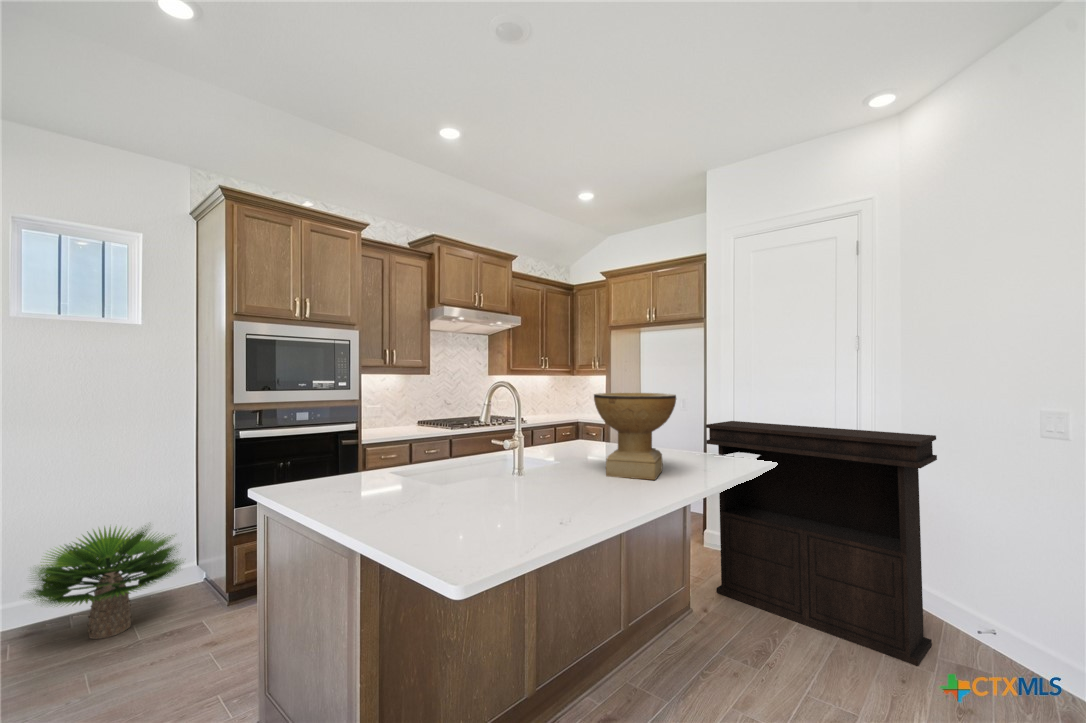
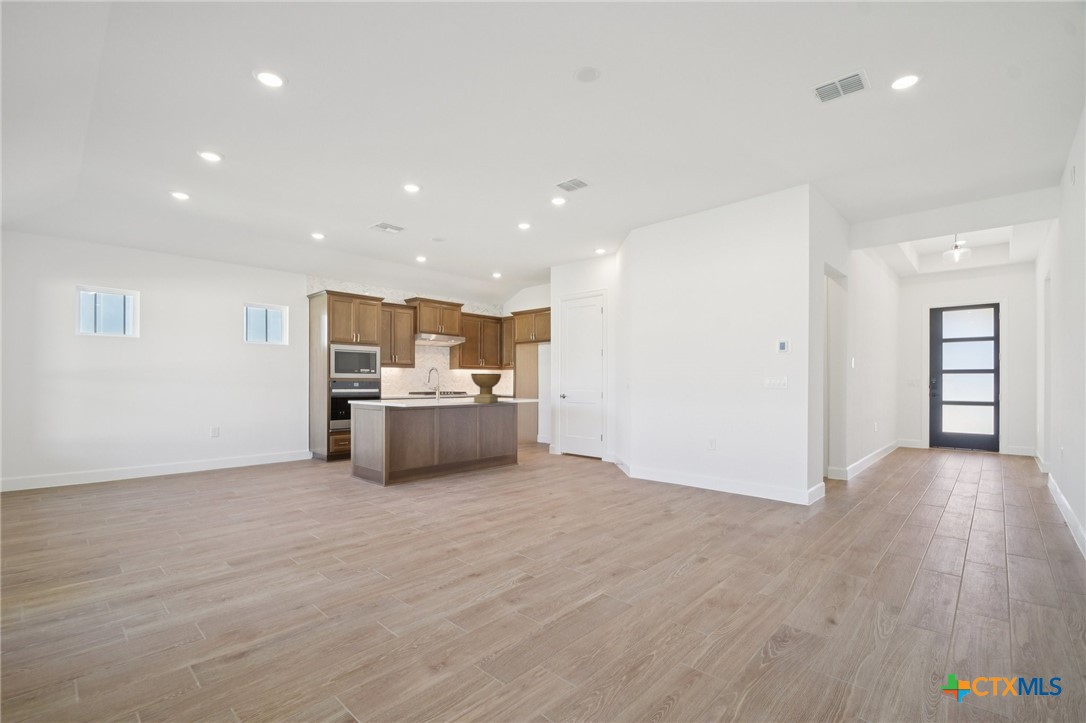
console table: present [706,421,937,666] -> none [529,388,598,469]
potted plant: present [29,526,181,639] -> none [258,423,313,466]

